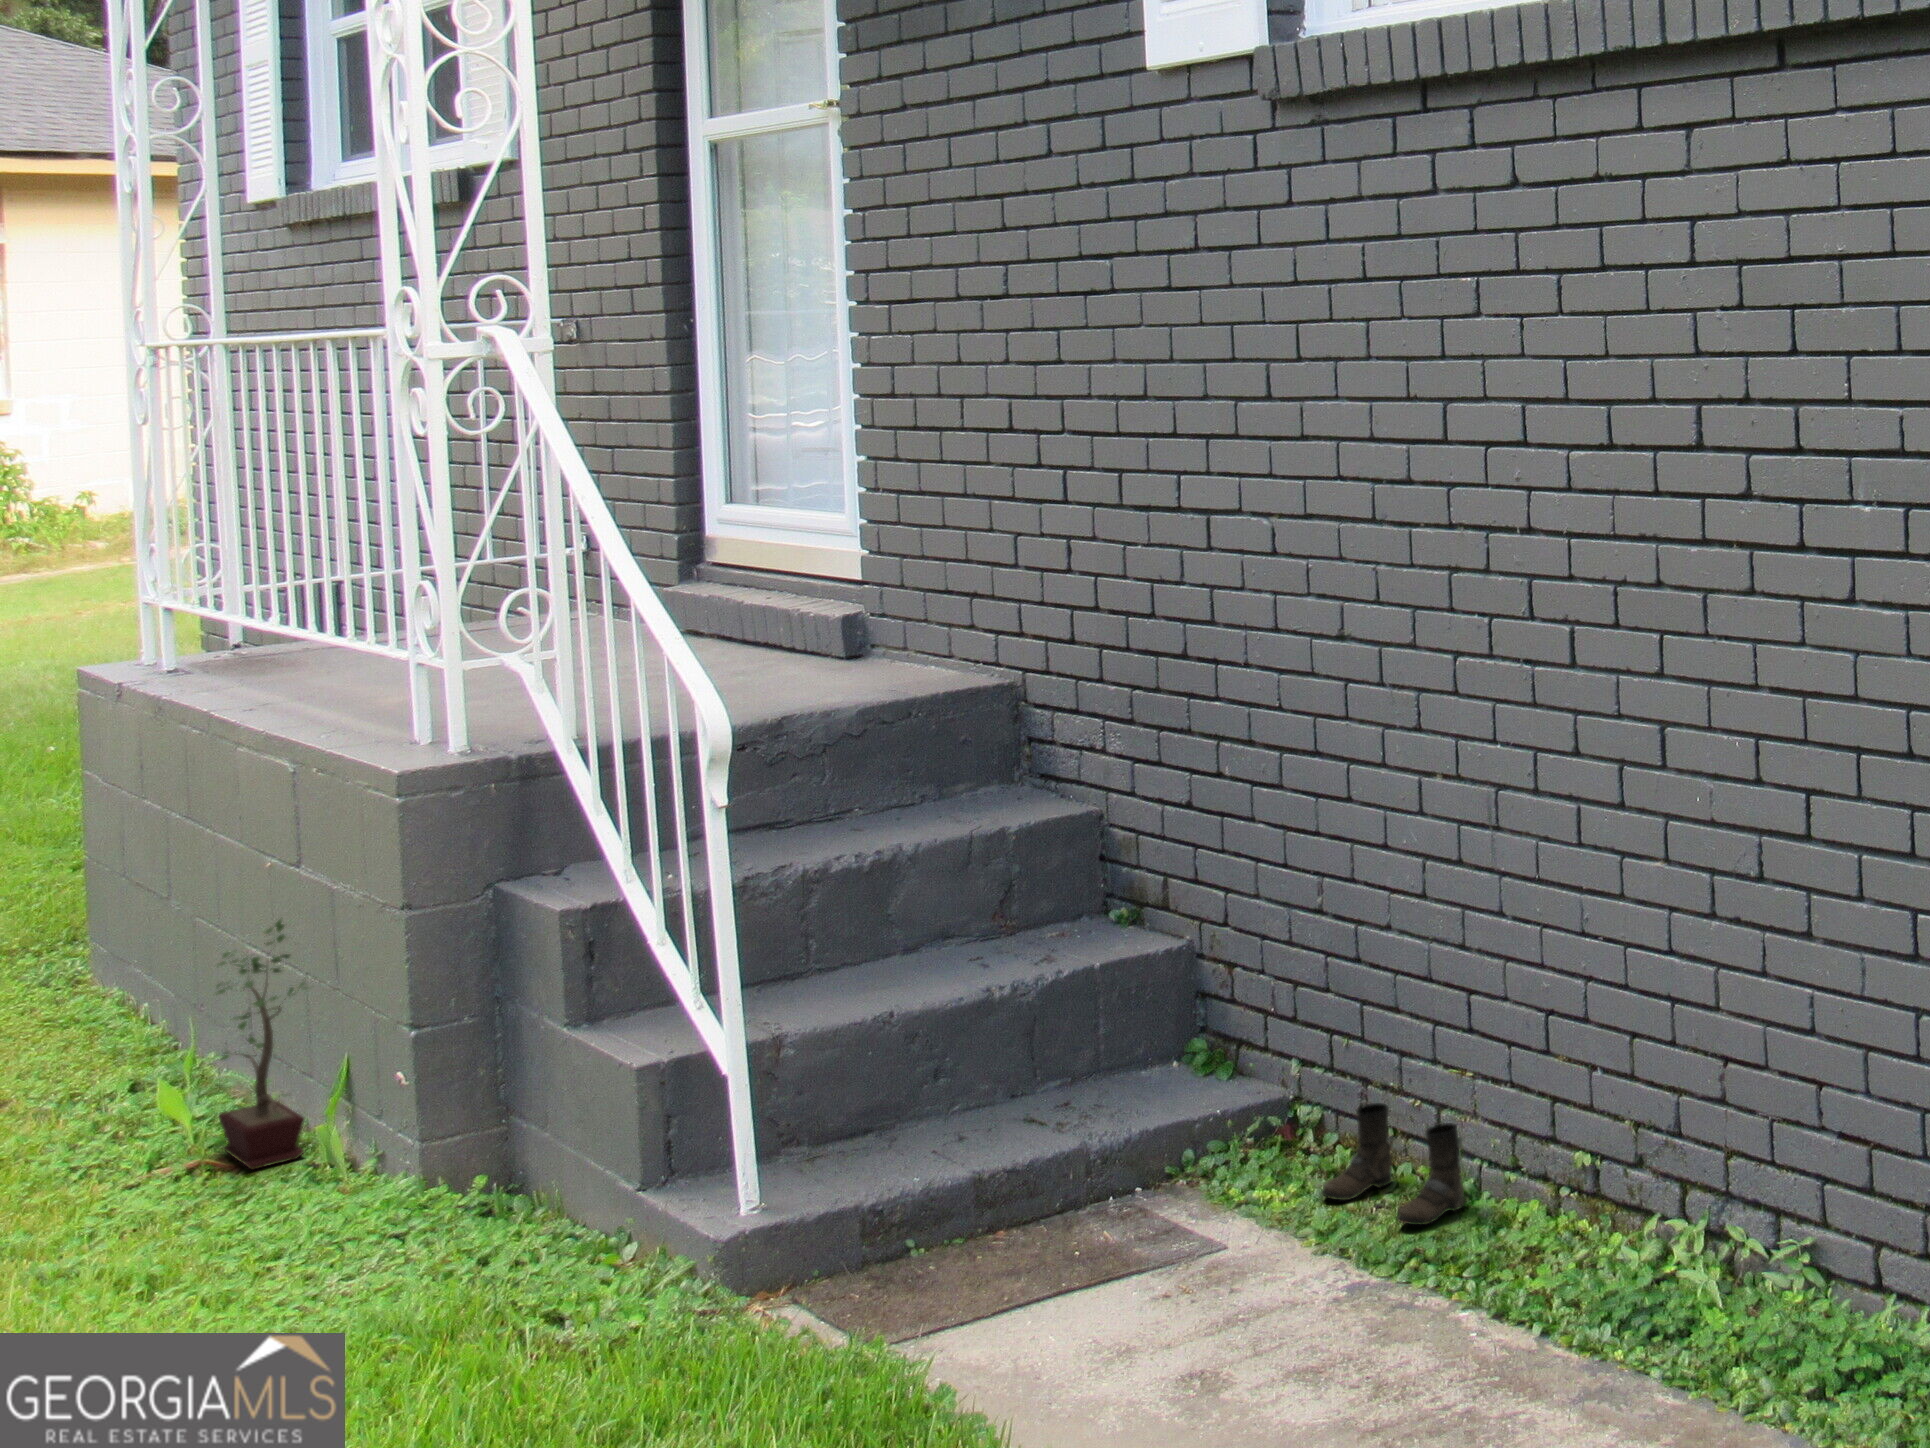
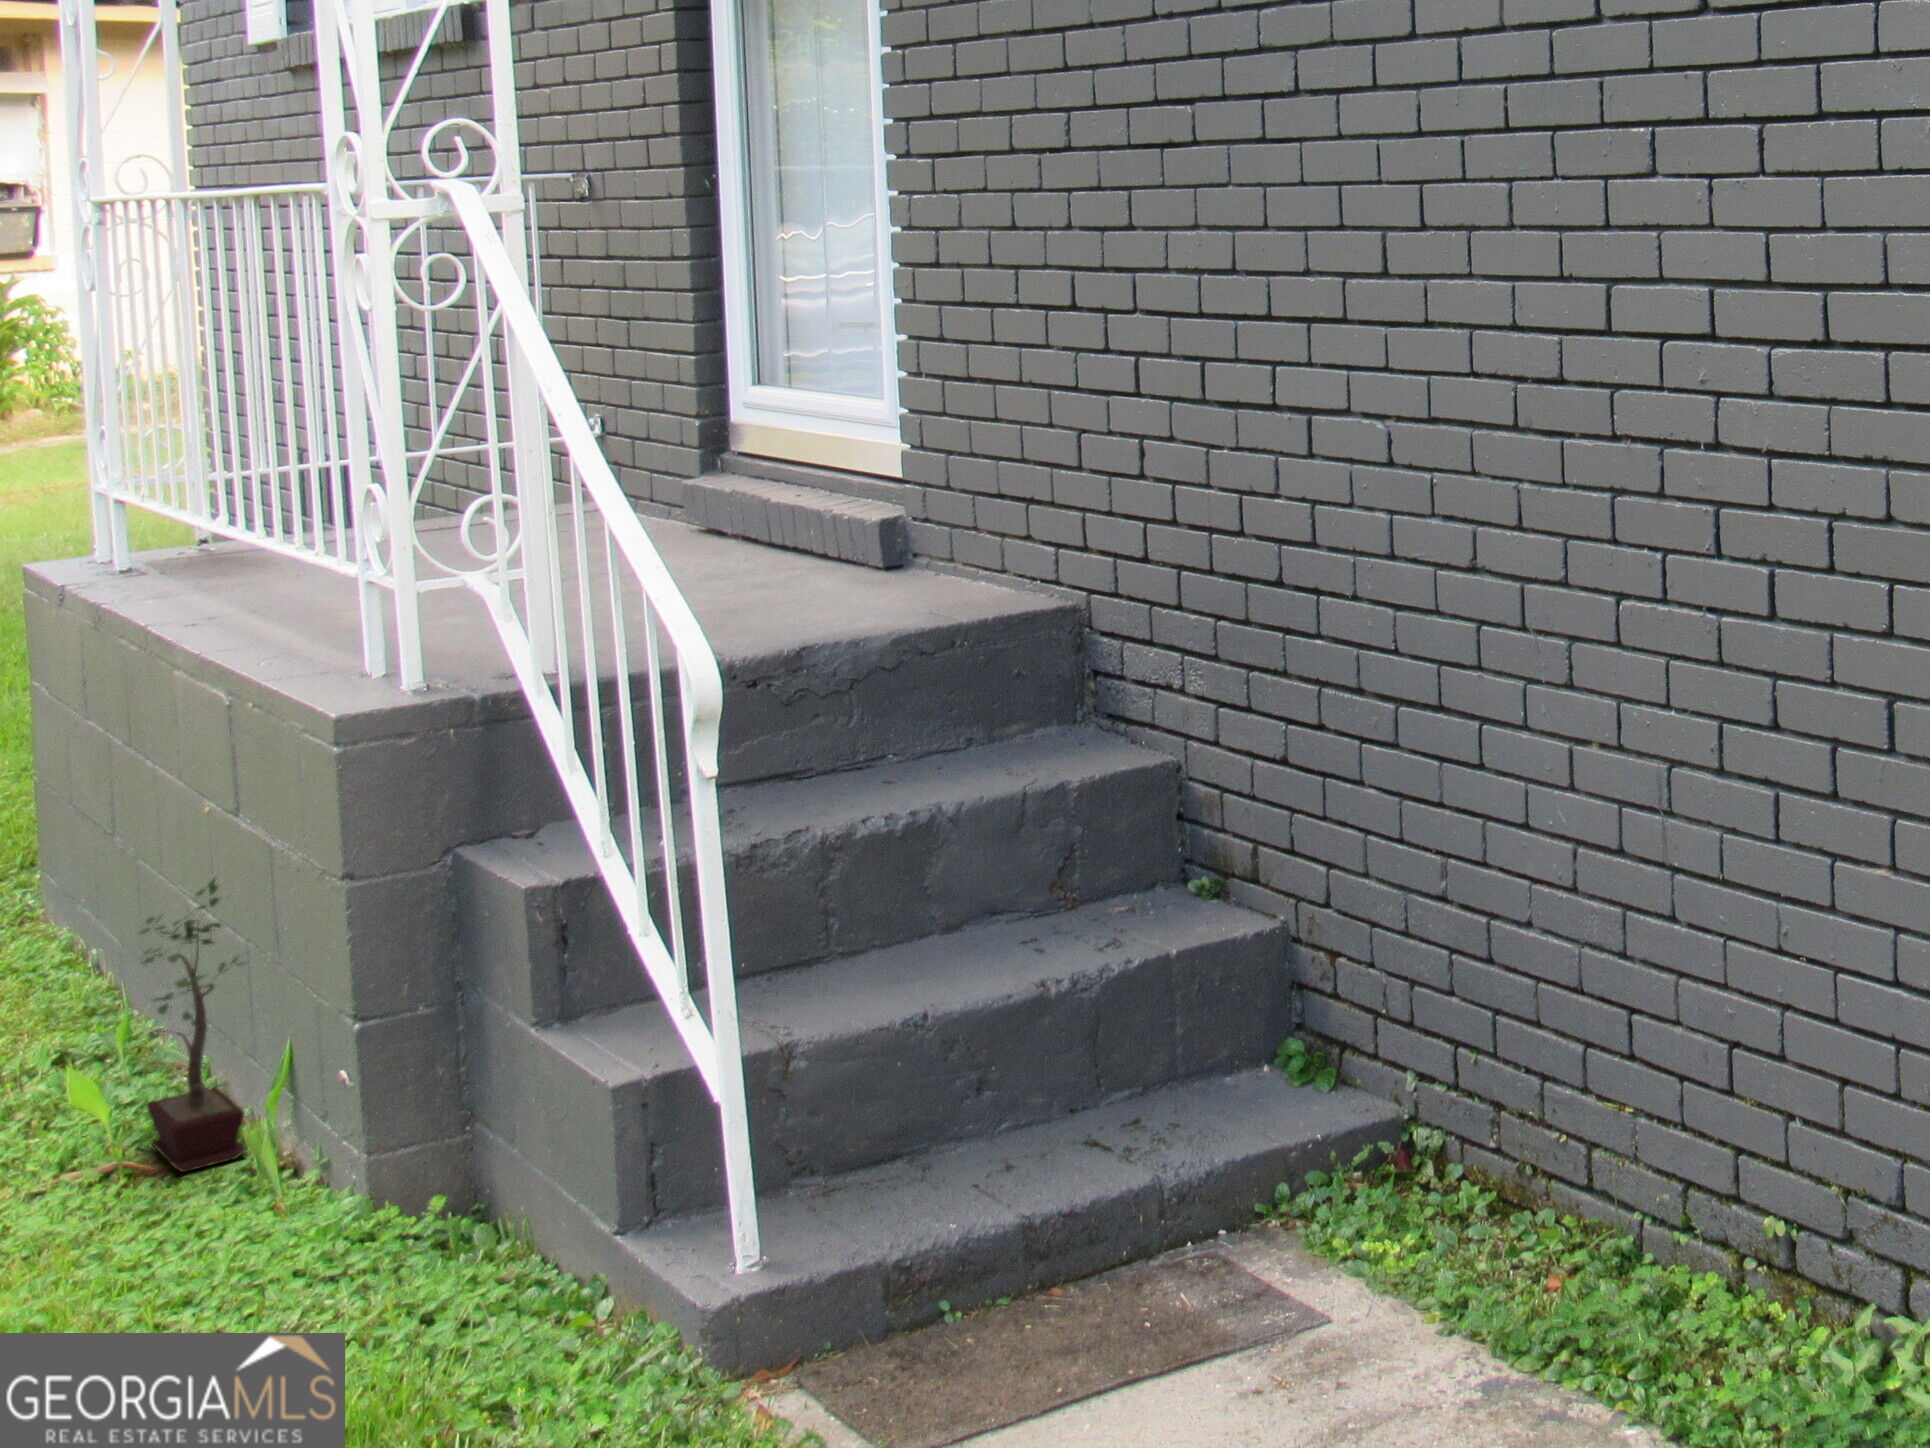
boots: present [1321,1103,1465,1225] -> none [1444,1136,1621,1297]

